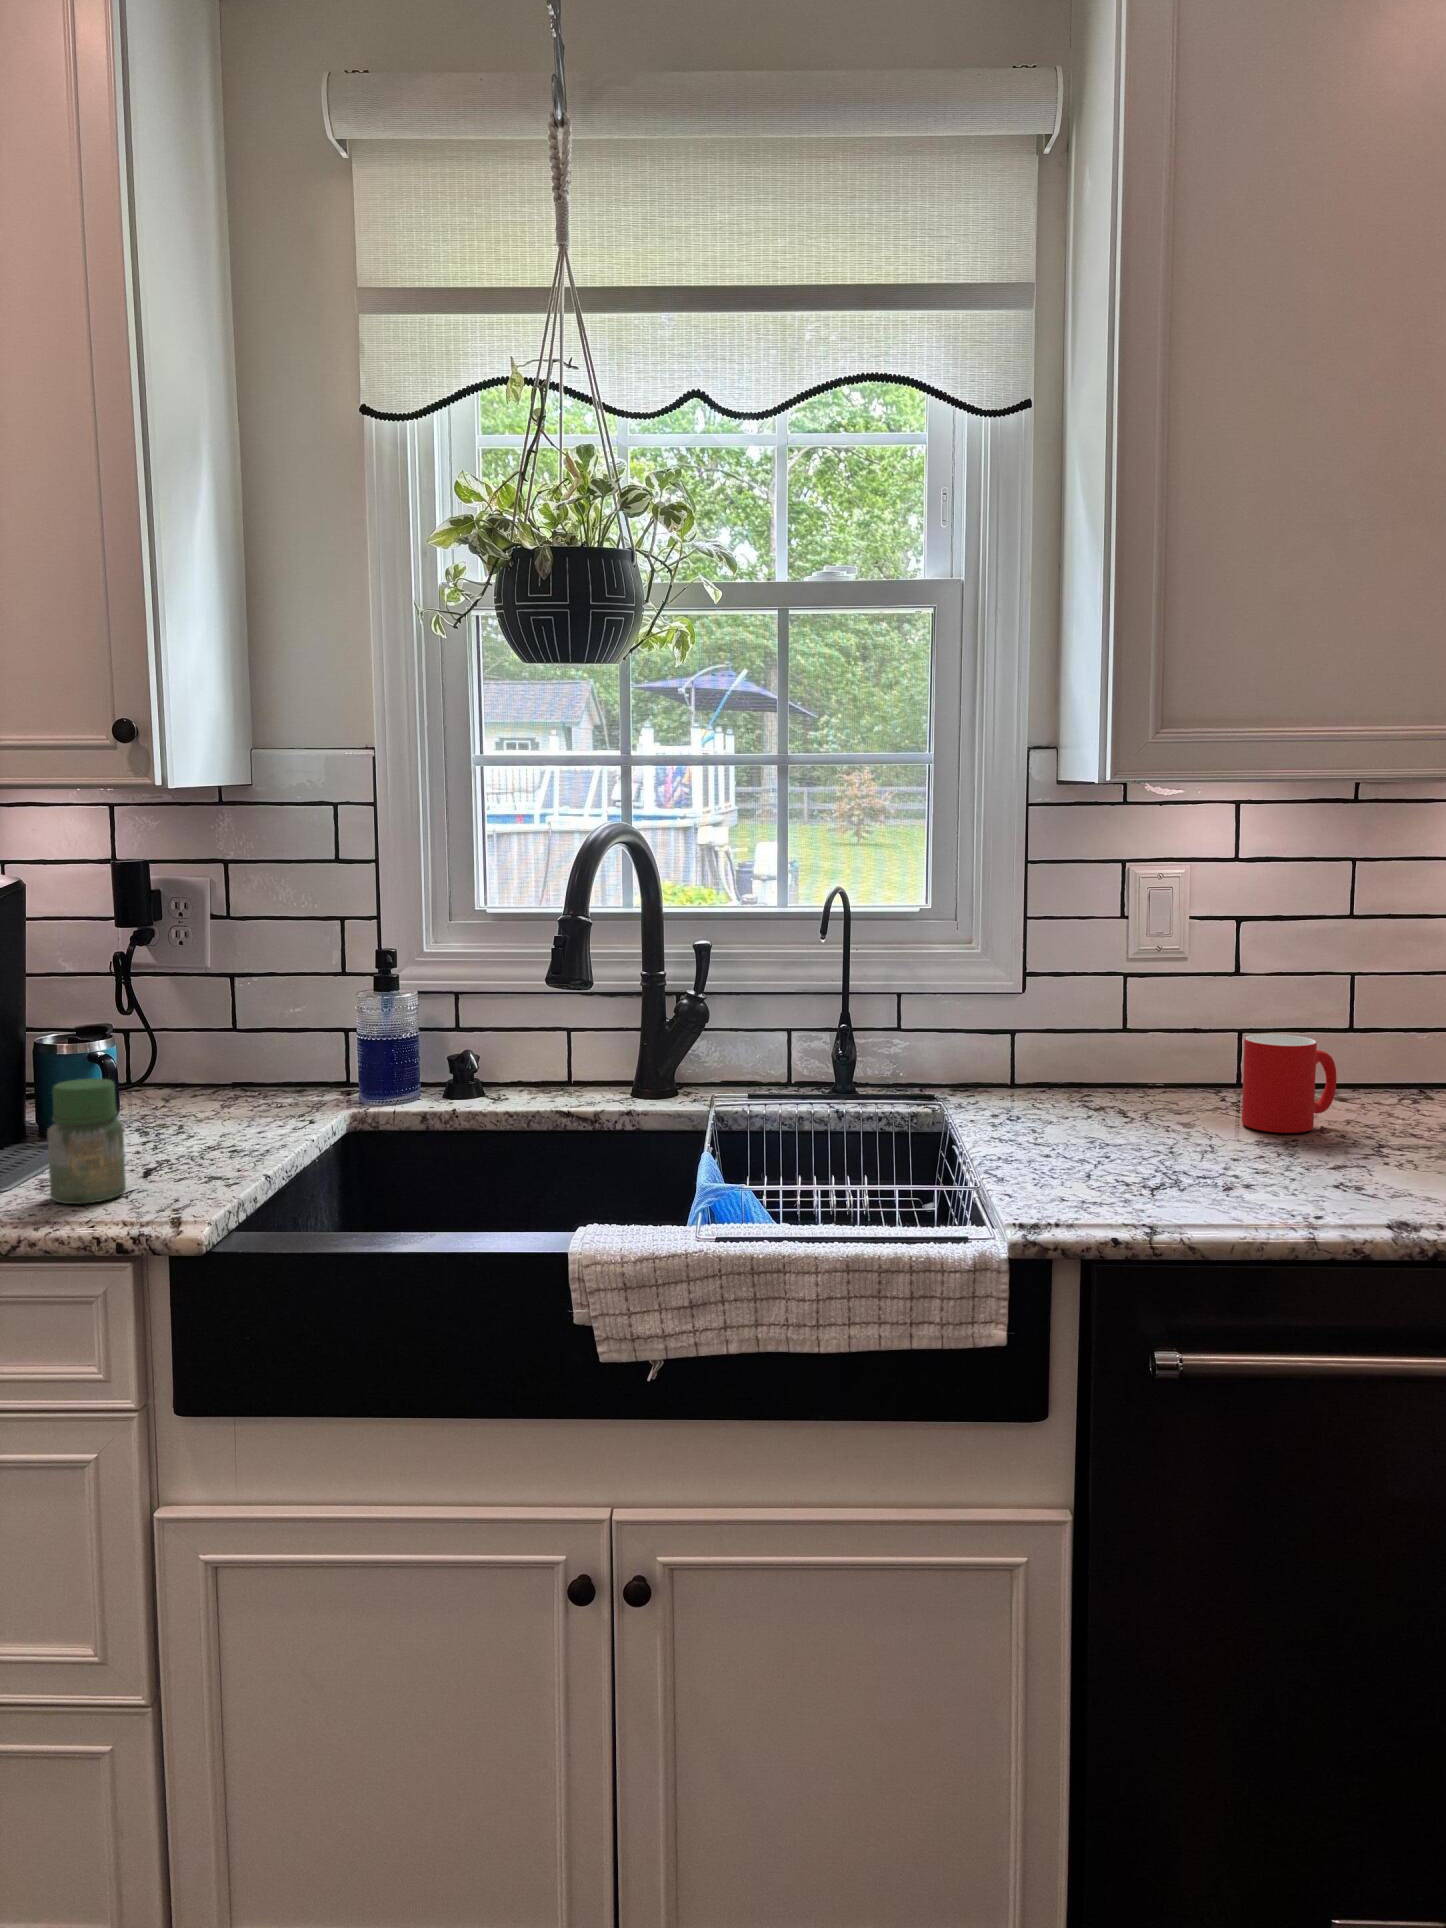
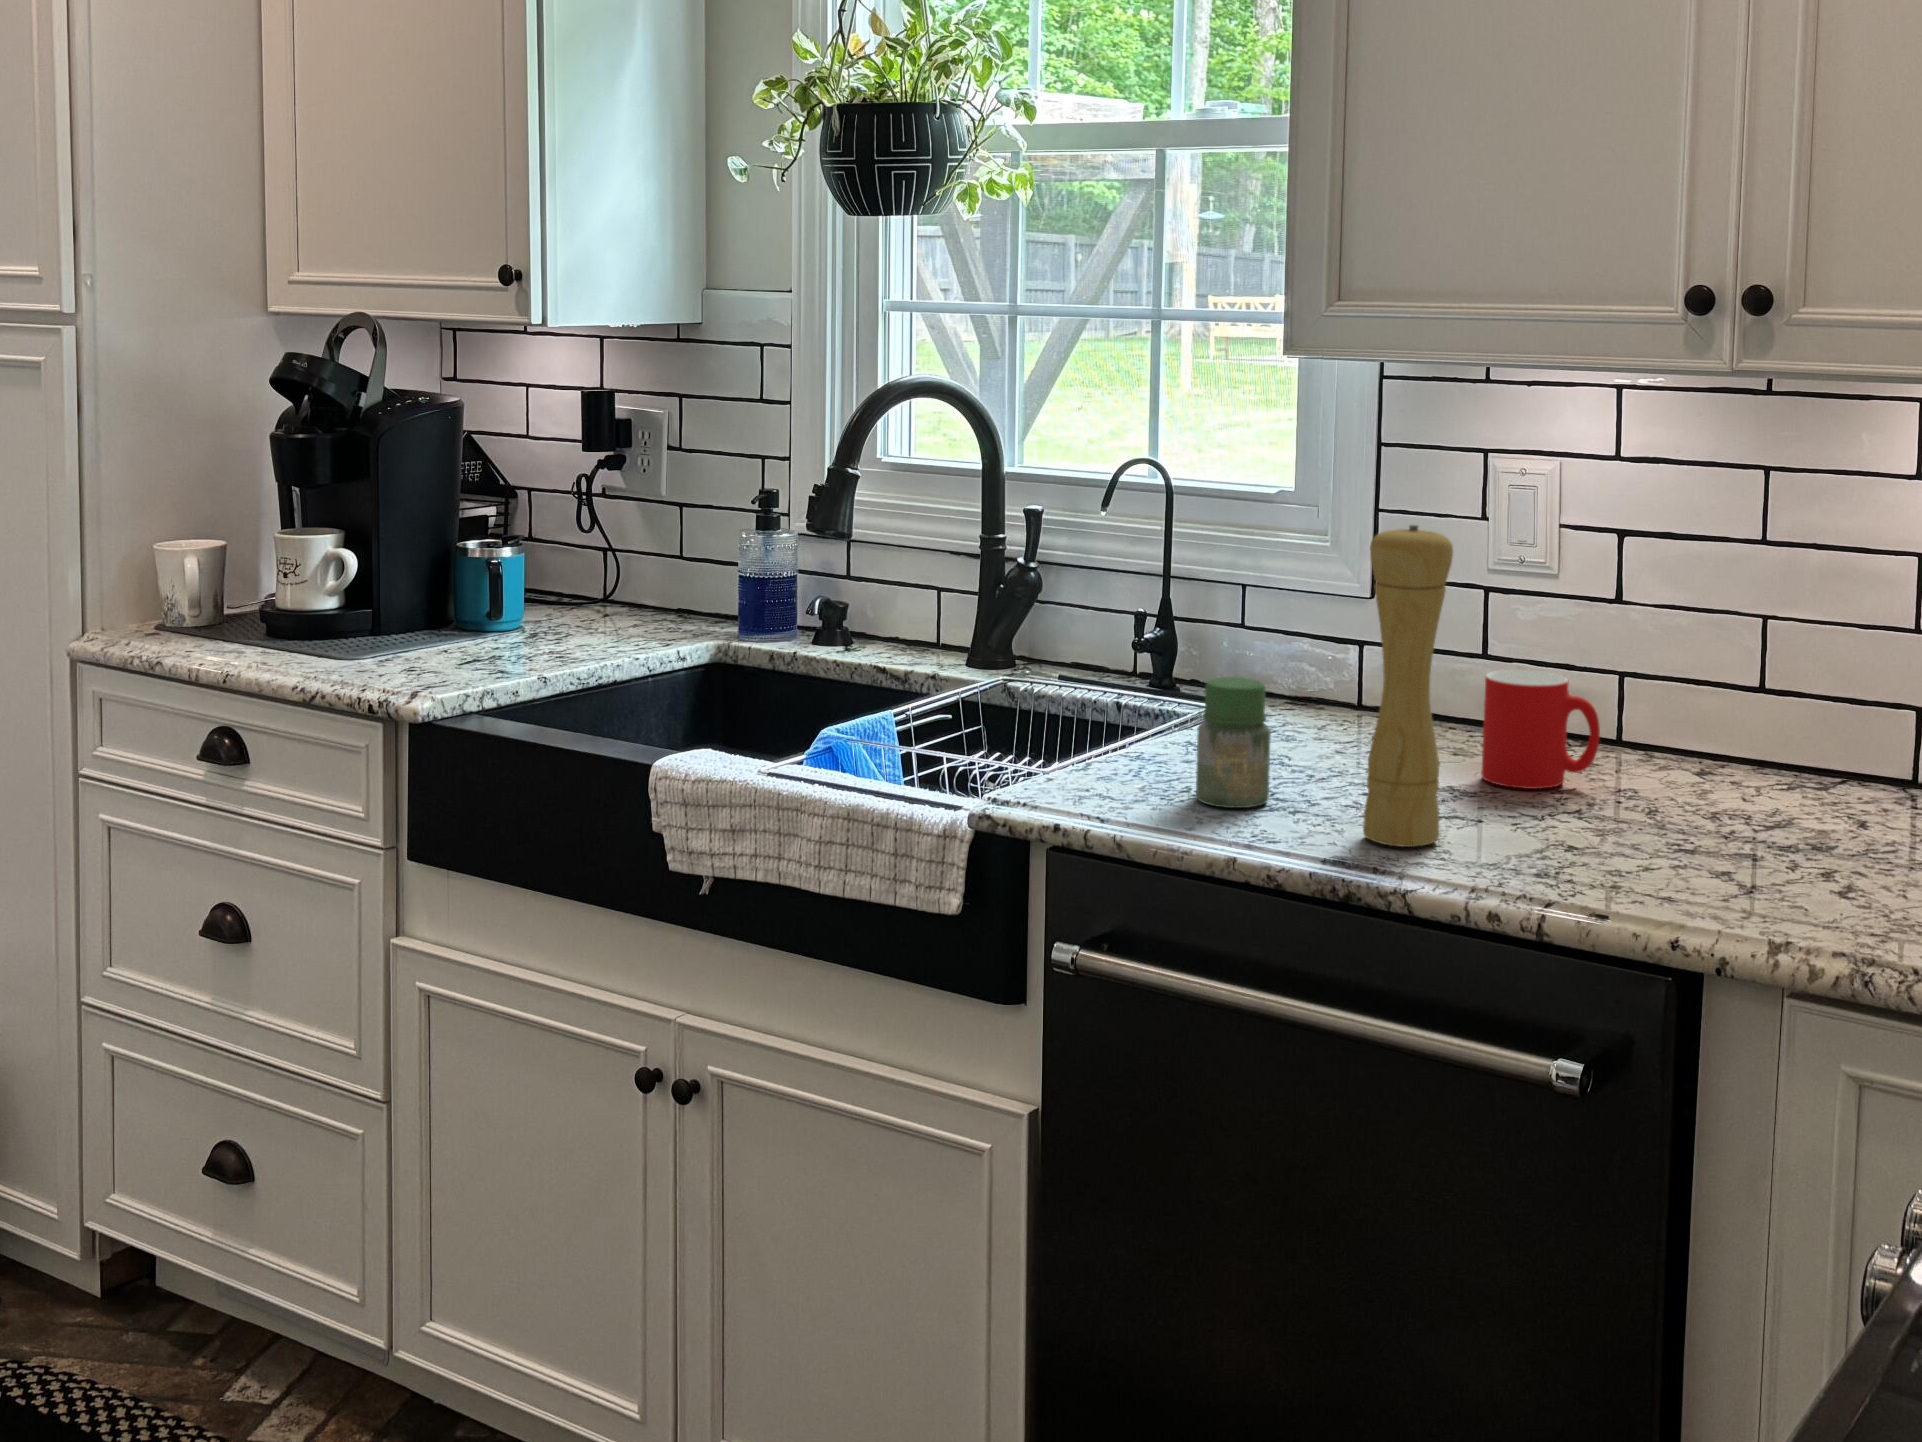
pepper mill: none [1335,910,1421,1200] -> present [1363,525,1453,847]
jar: present [47,1078,126,1204] -> present [1196,678,1271,808]

